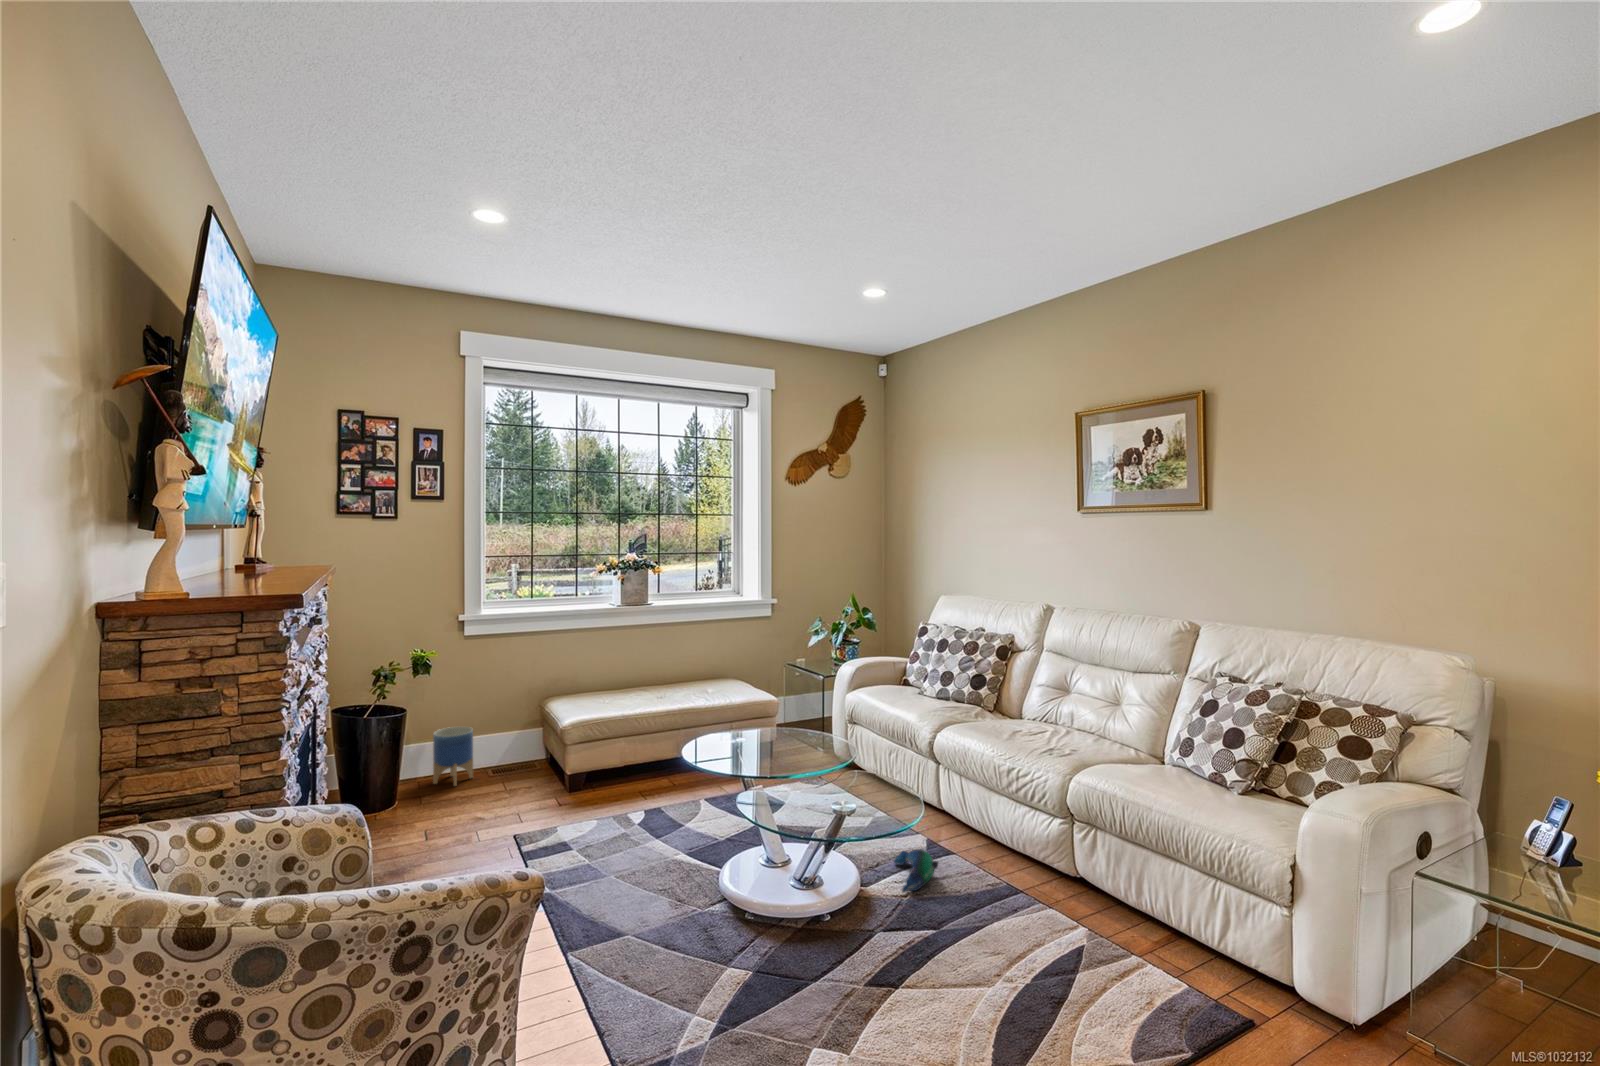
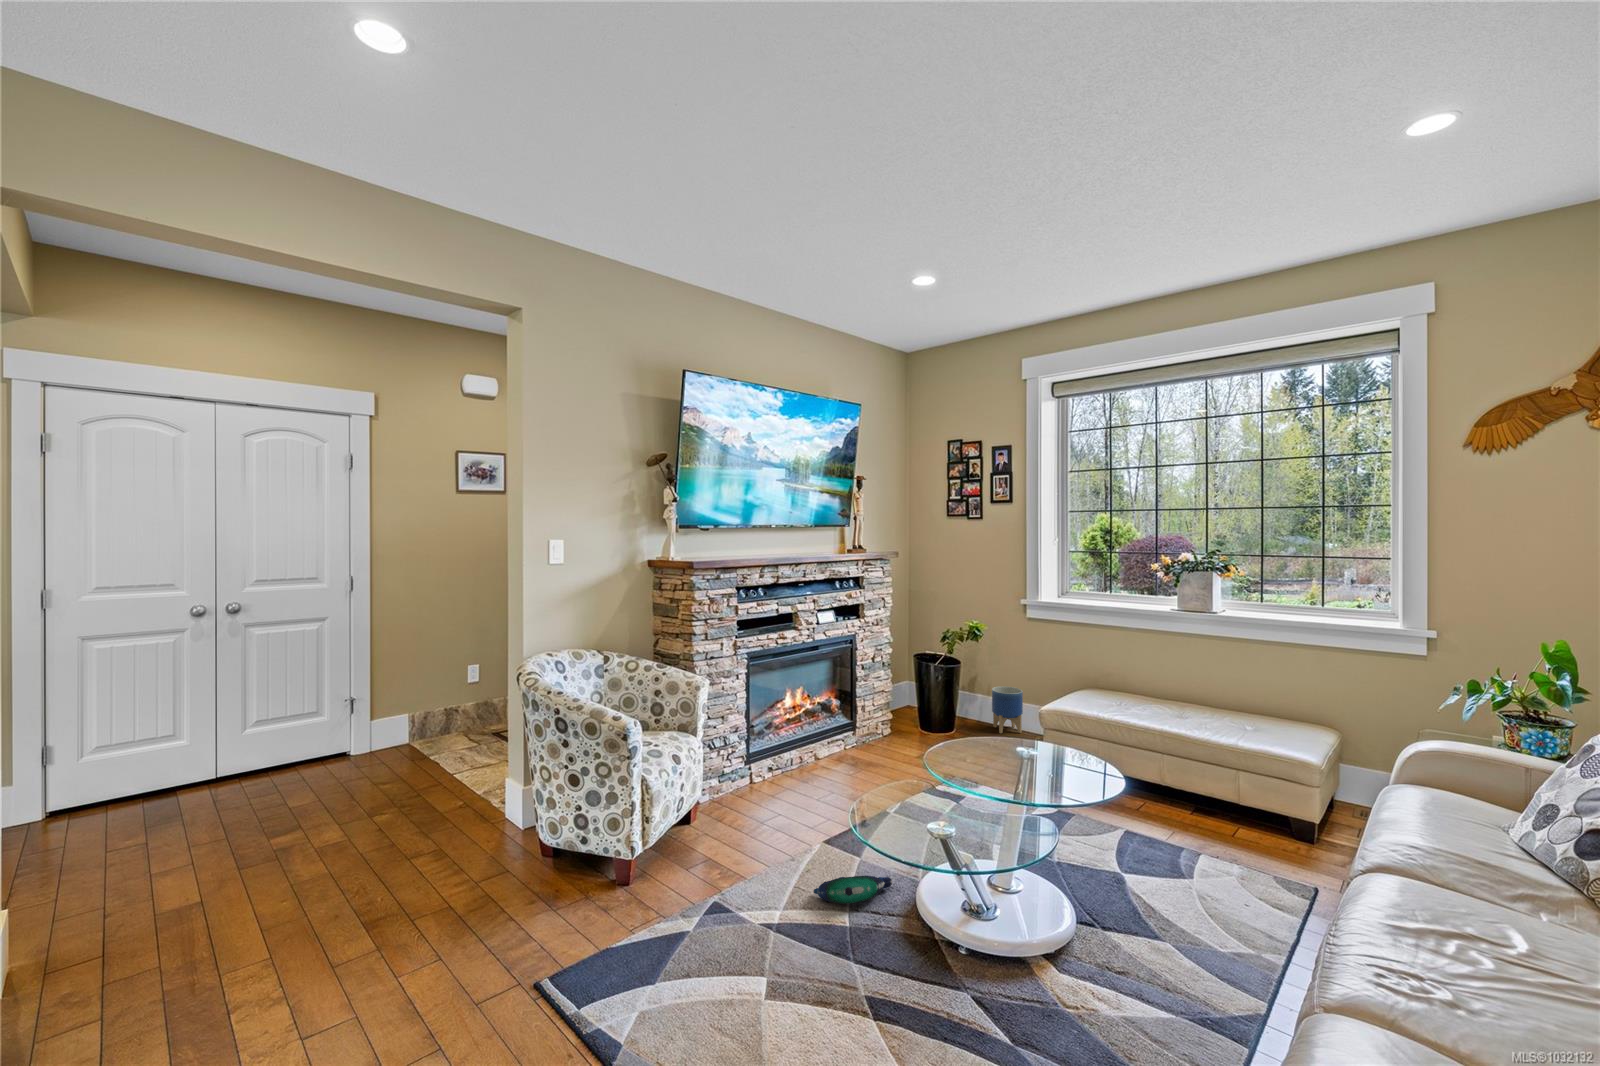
plush toy: present [894,850,938,892] -> present [813,876,892,904]

